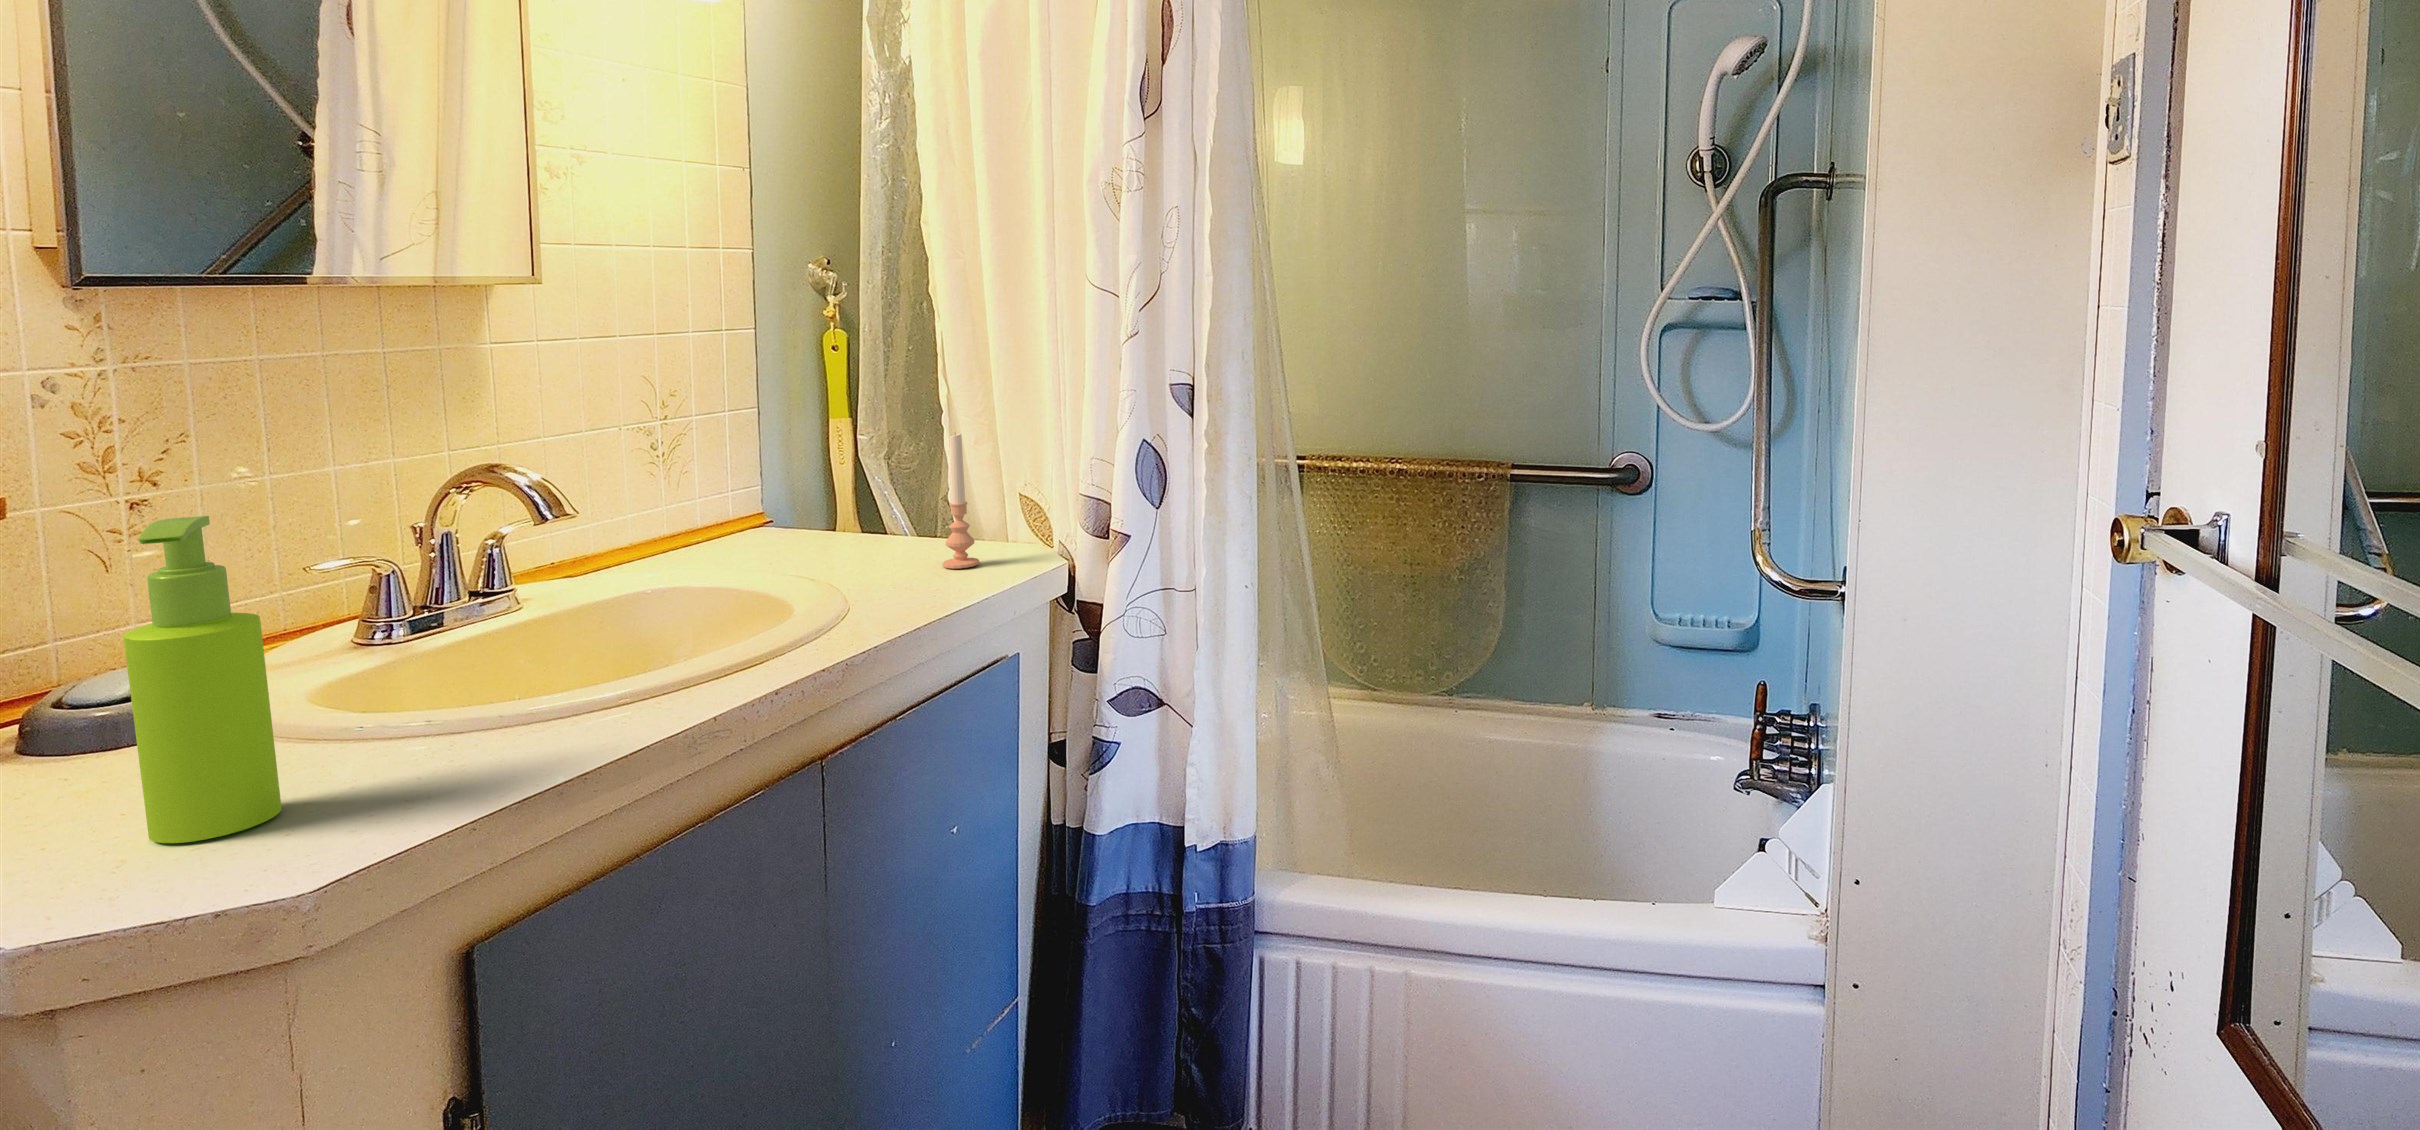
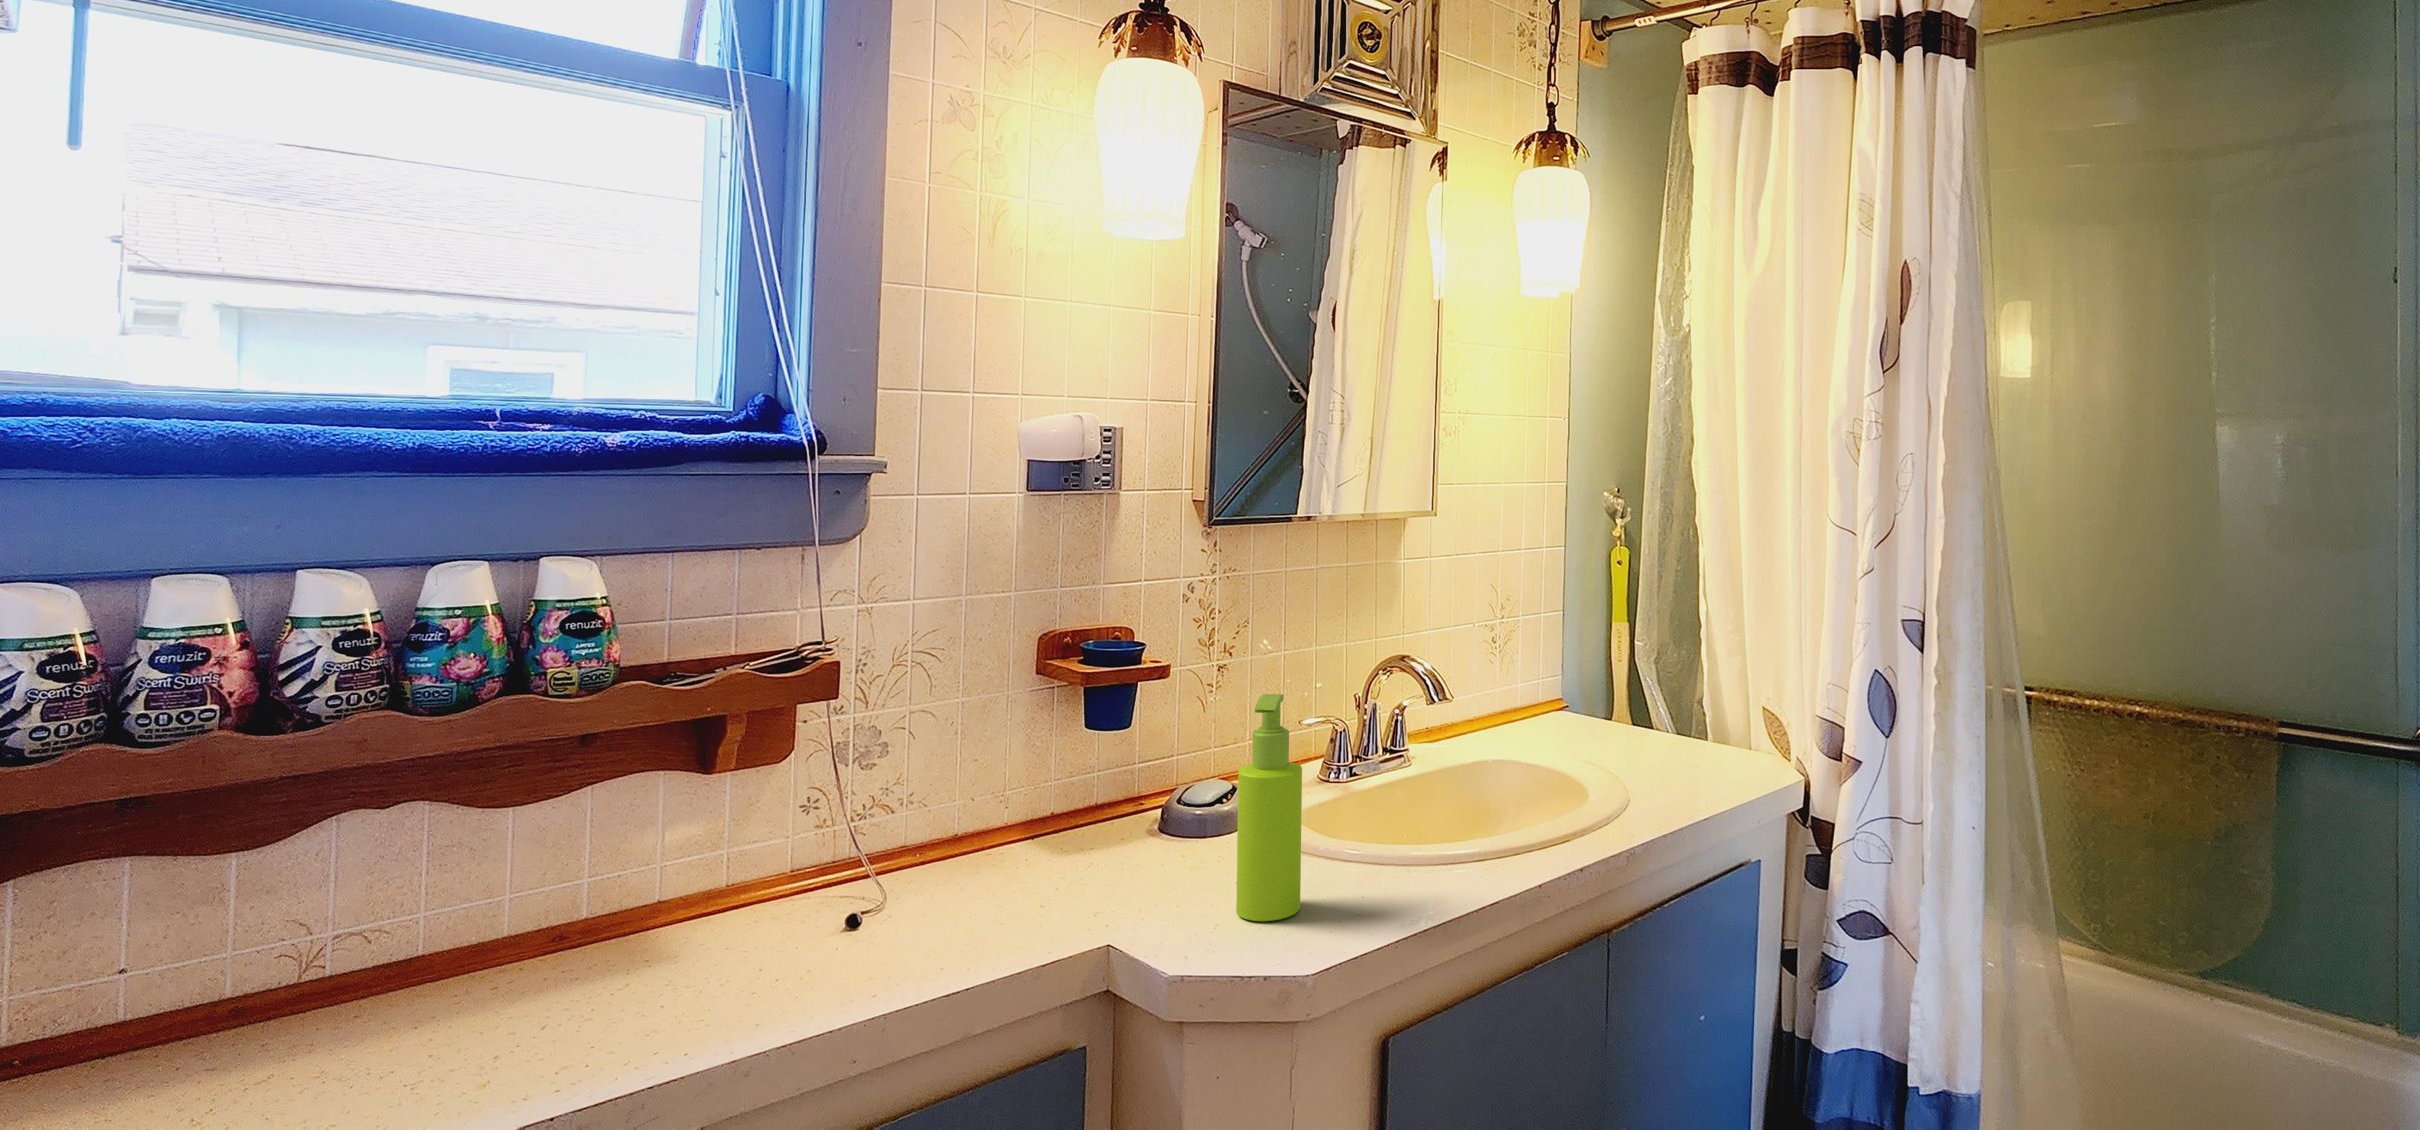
candle: present [942,434,979,569] -> none [1700,649,1729,772]

